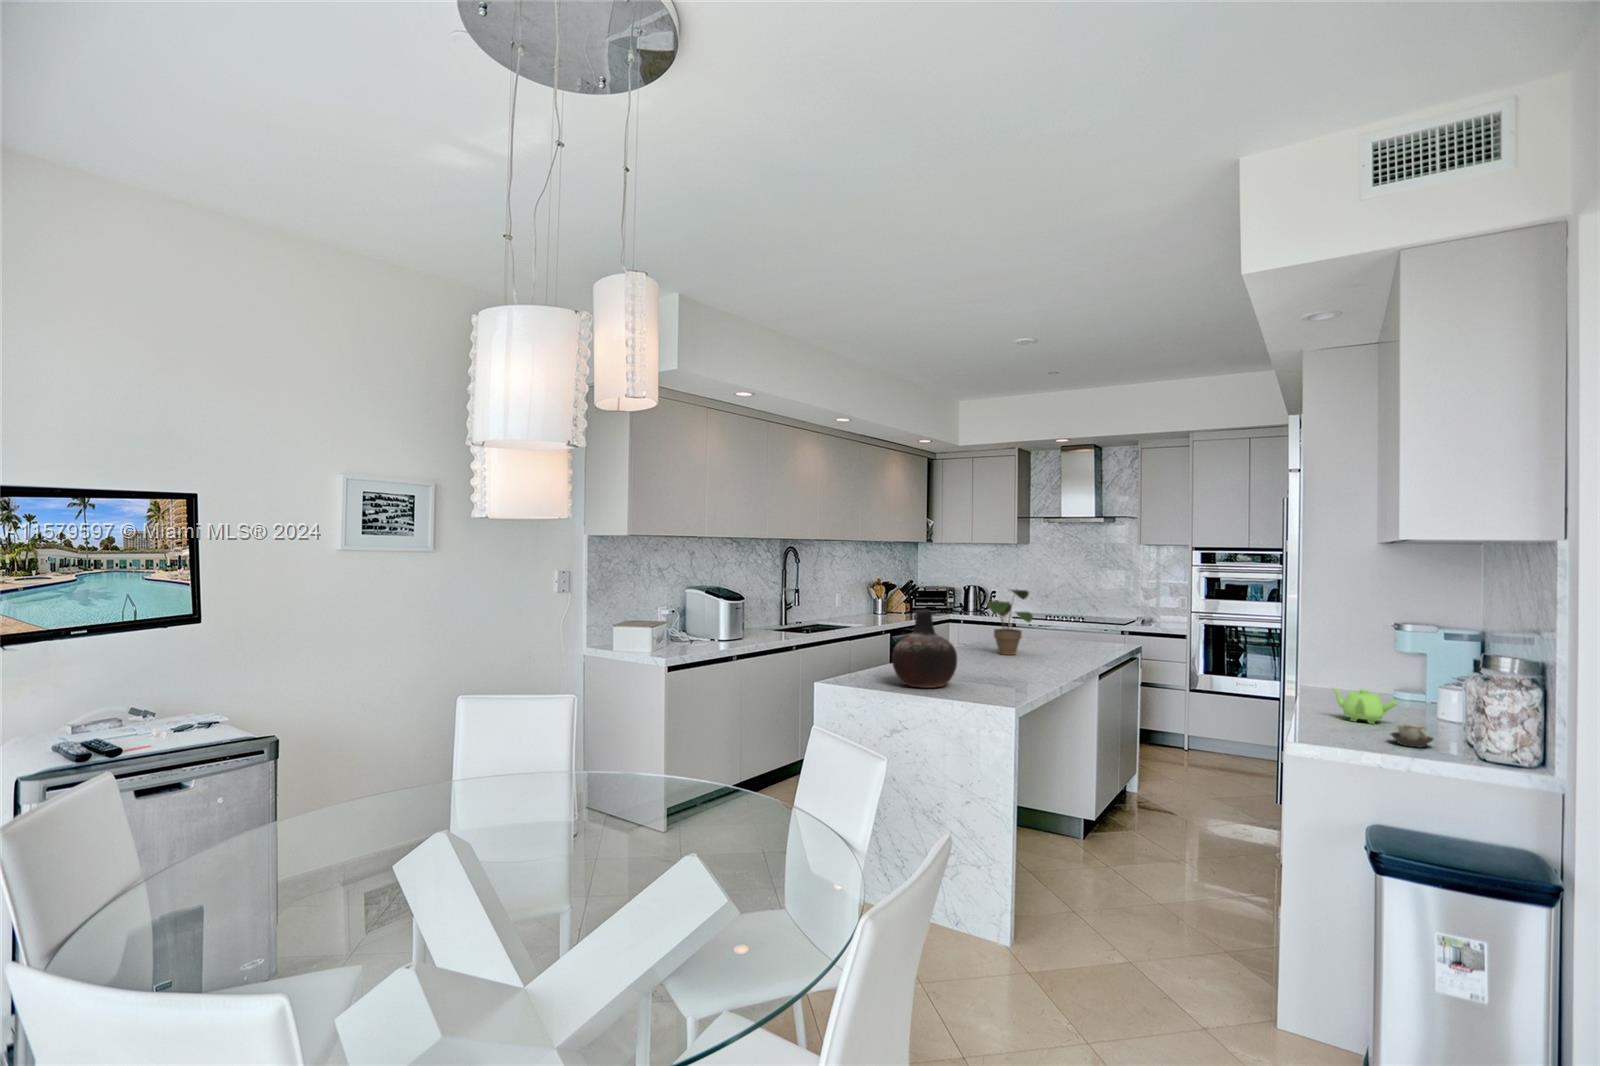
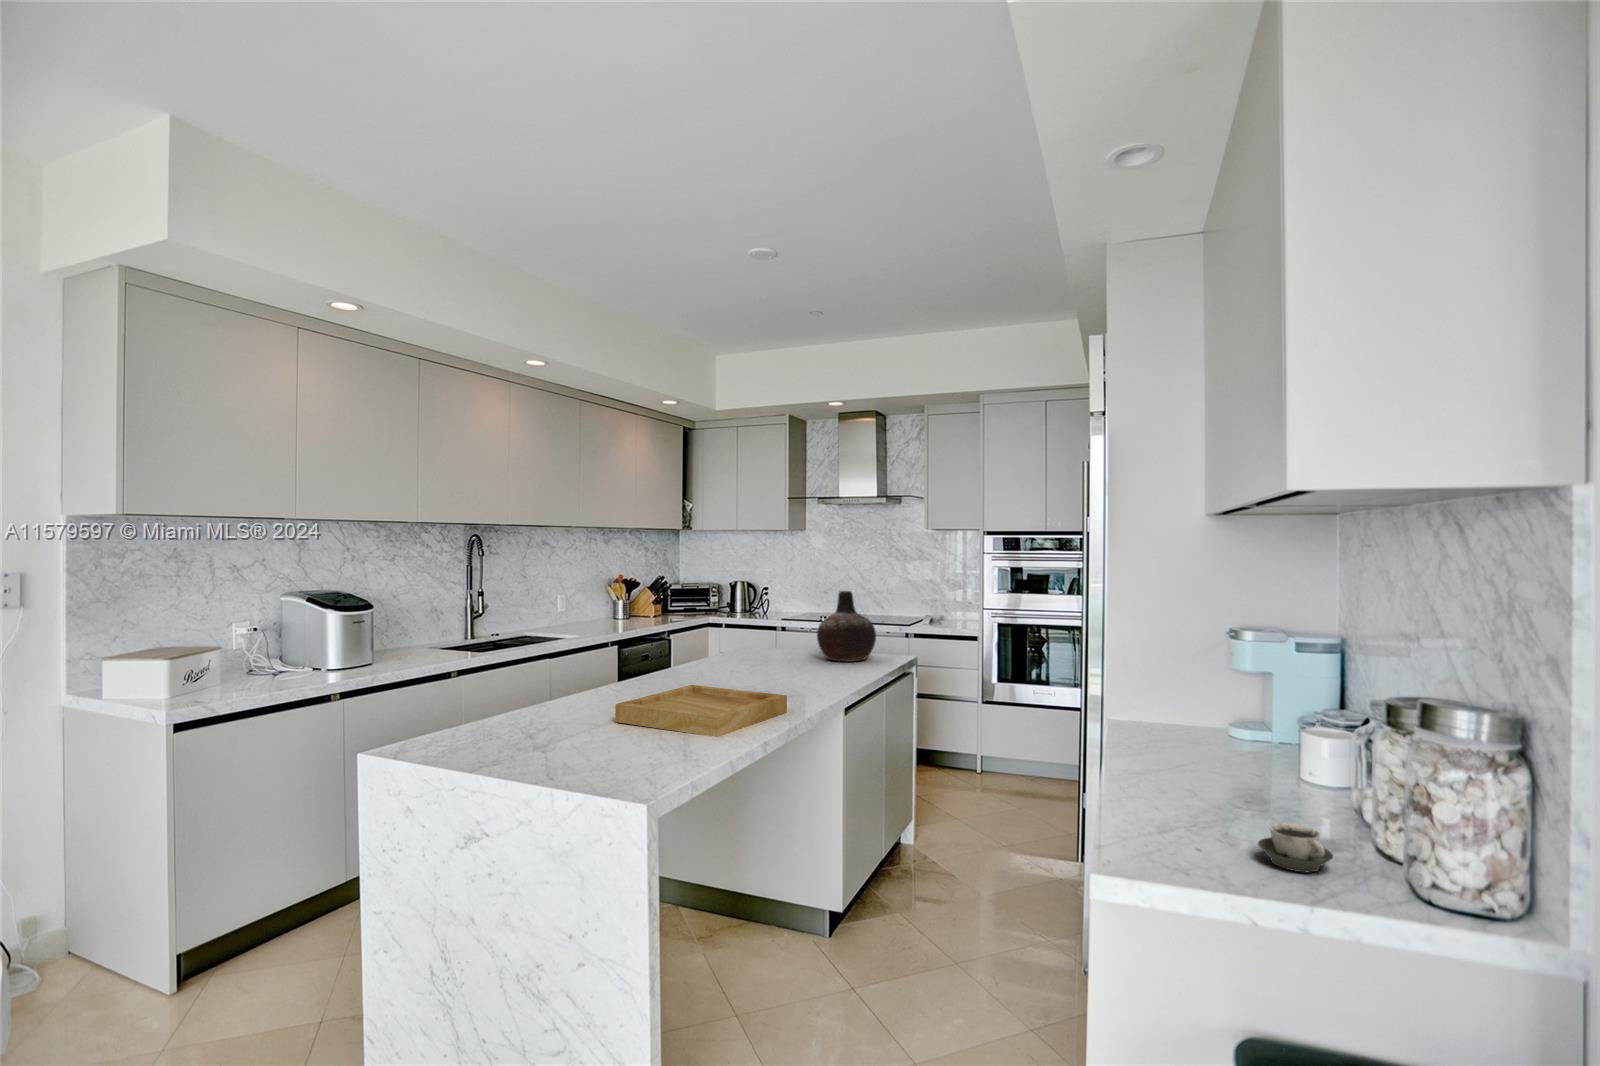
potted plant: present [975,589,1033,655] -> none [691,586,767,679]
vase: present [892,610,957,688] -> present [817,591,876,661]
tray: none [953,654,1064,683] -> present [615,685,787,737]
teapot: present [1333,688,1397,724] -> none [1151,742,1253,803]

